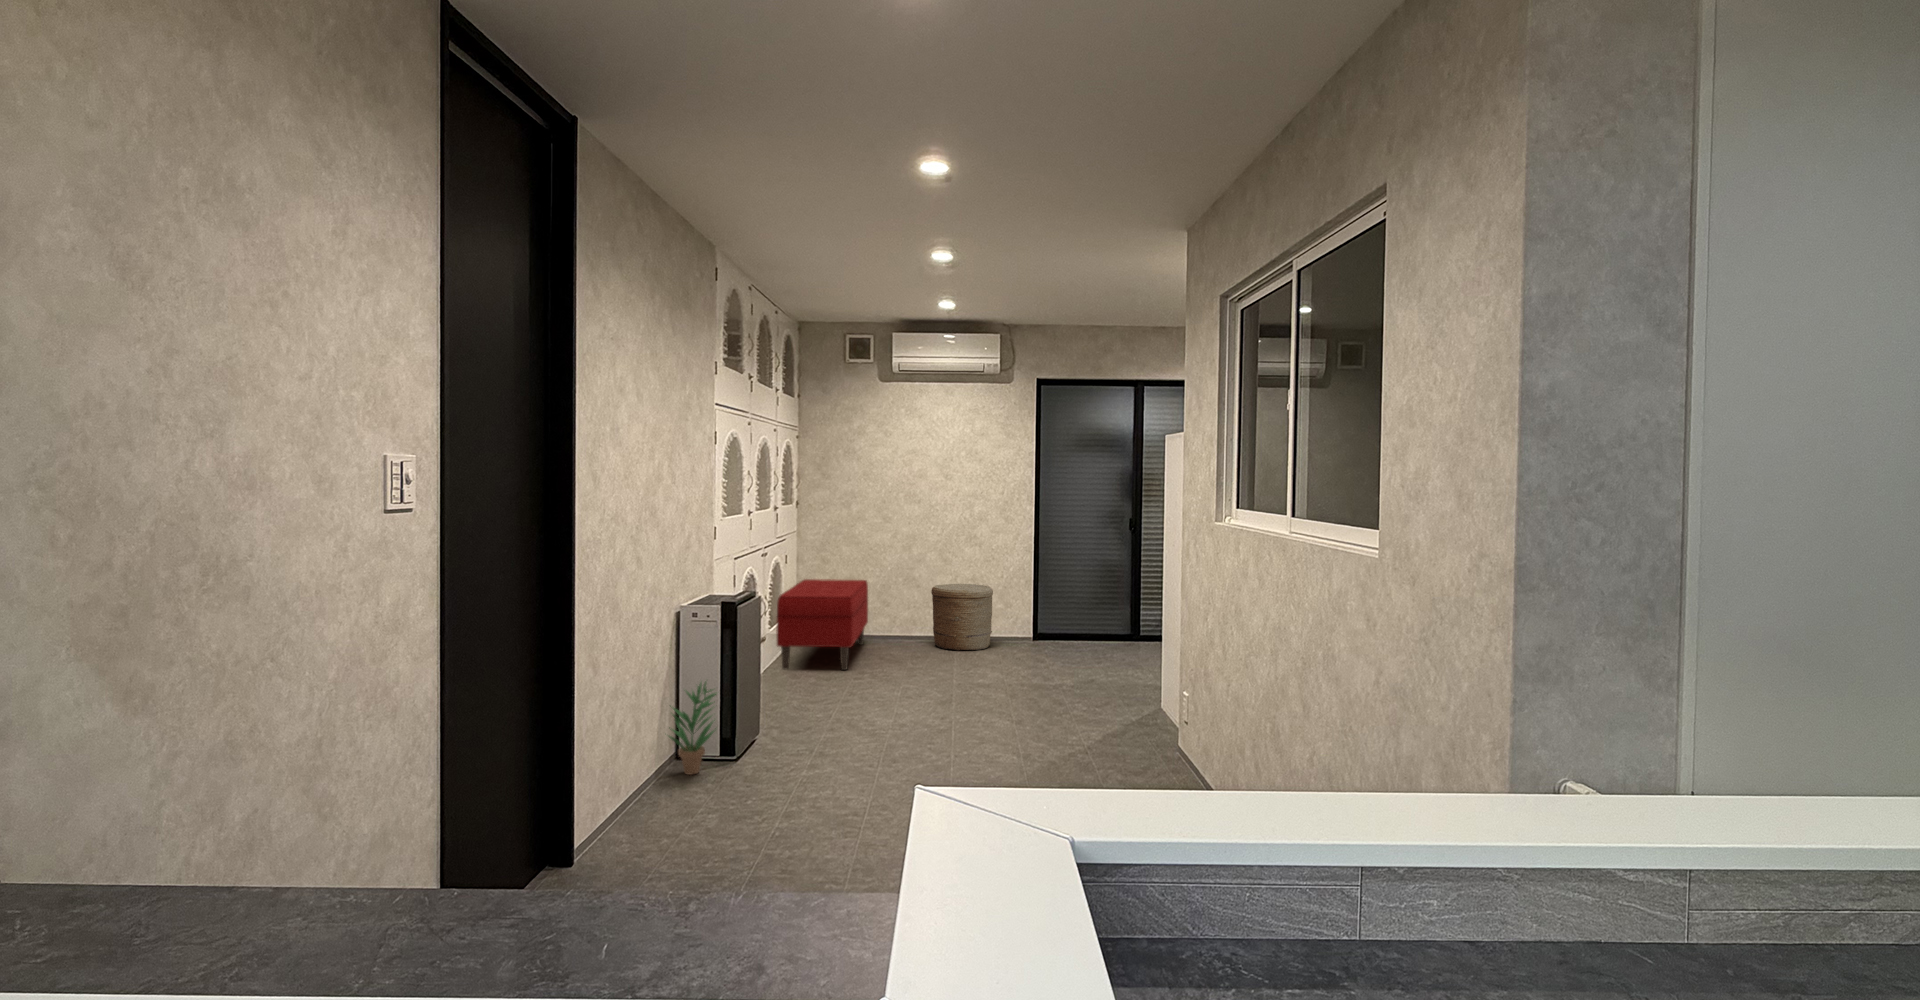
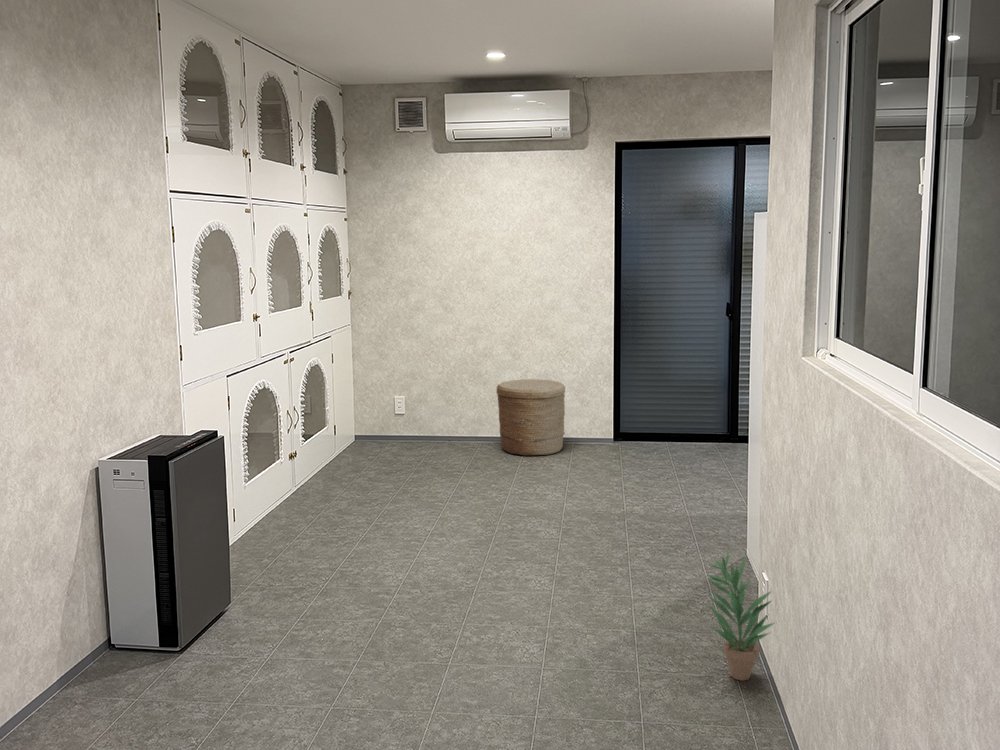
bench: present [776,579,868,670] -> none [309,377,430,487]
potted plant: present [669,683,716,775] -> present [708,552,774,680]

